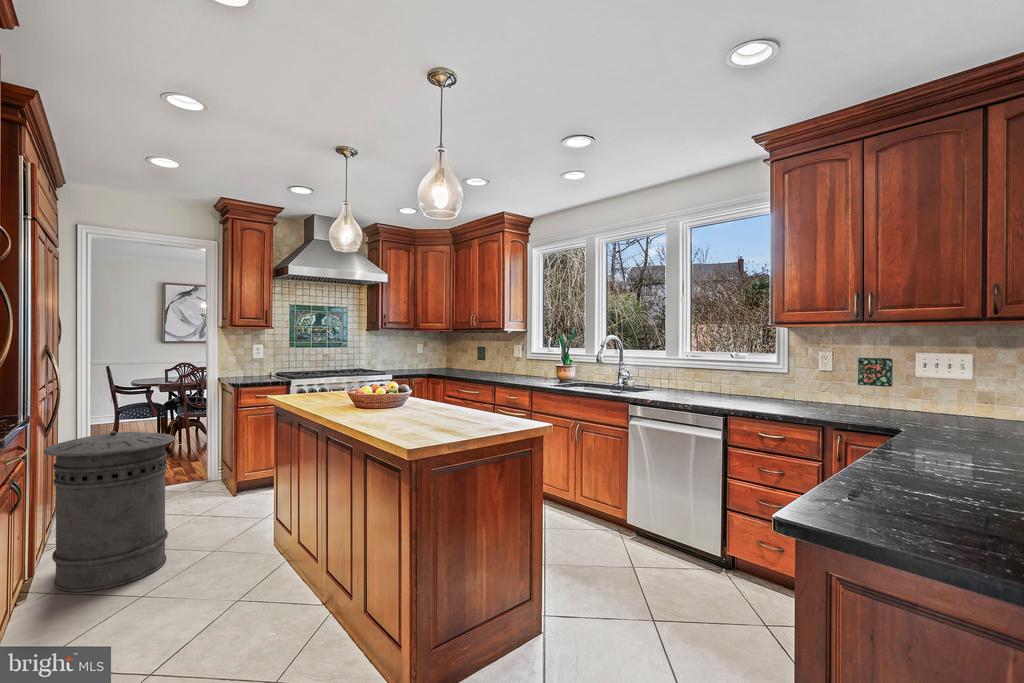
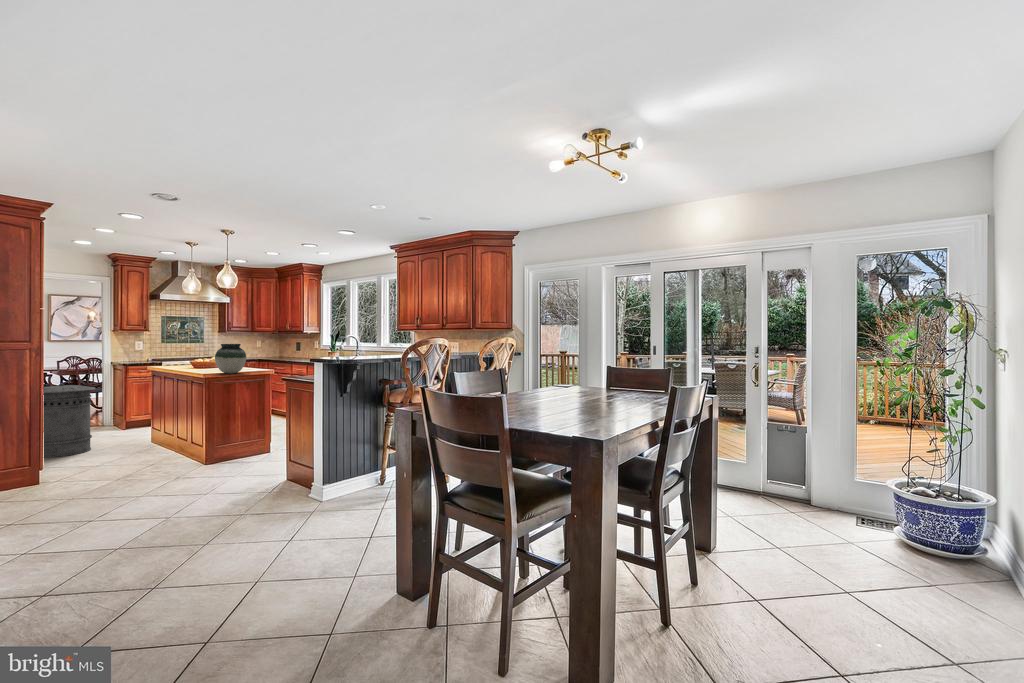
vase: none [419,354,490,431] -> present [215,344,246,373]

